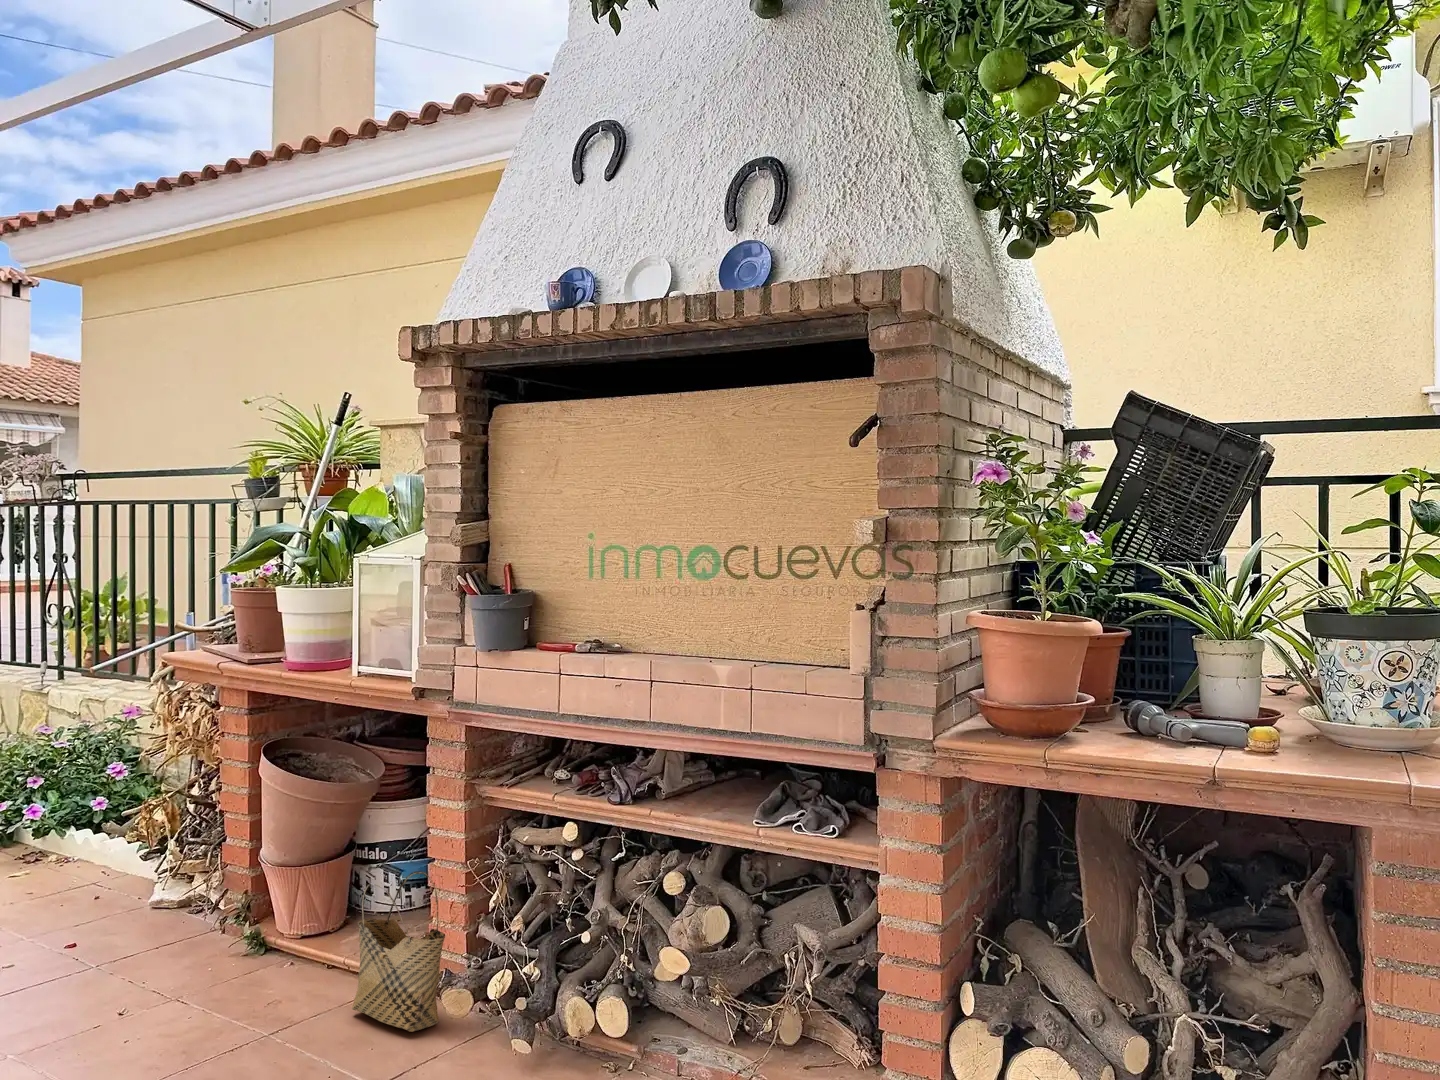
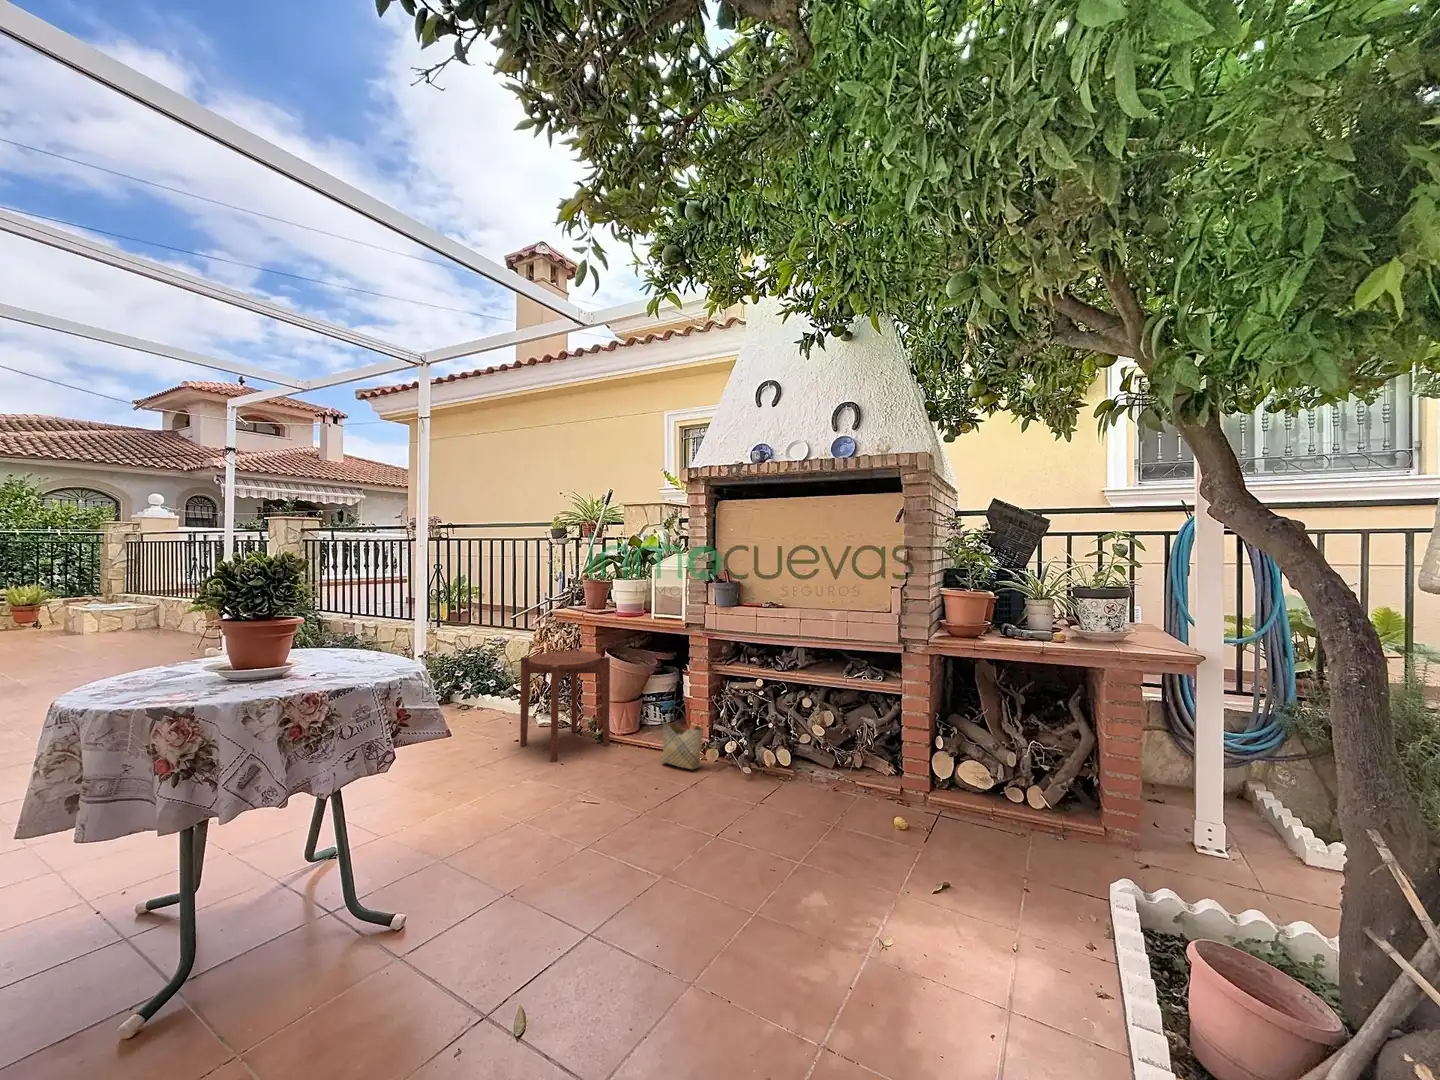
side table: none [72,742,271,1002] -> present [520,649,610,762]

